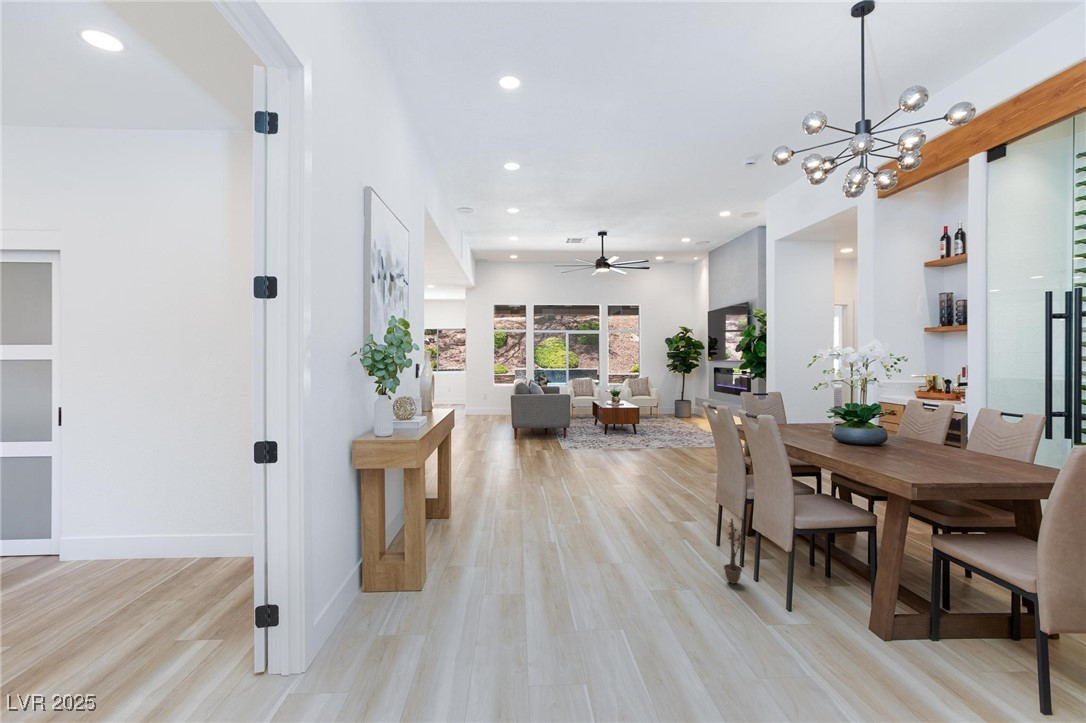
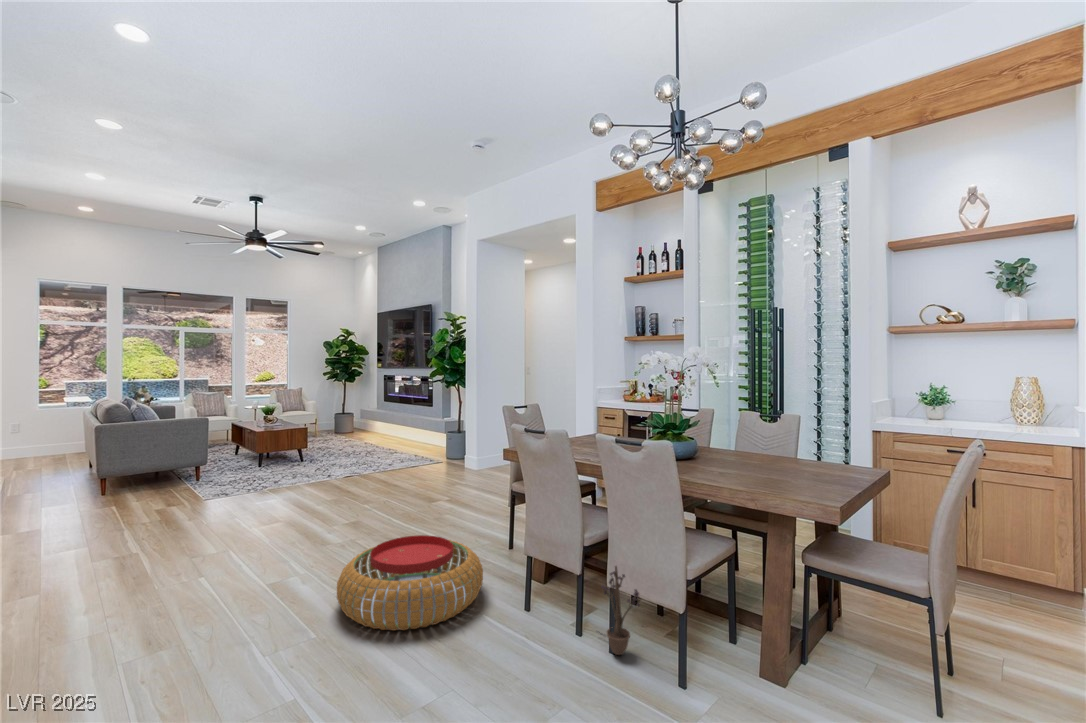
pouf: none [585,482,680,536] -> present [337,535,483,630]

